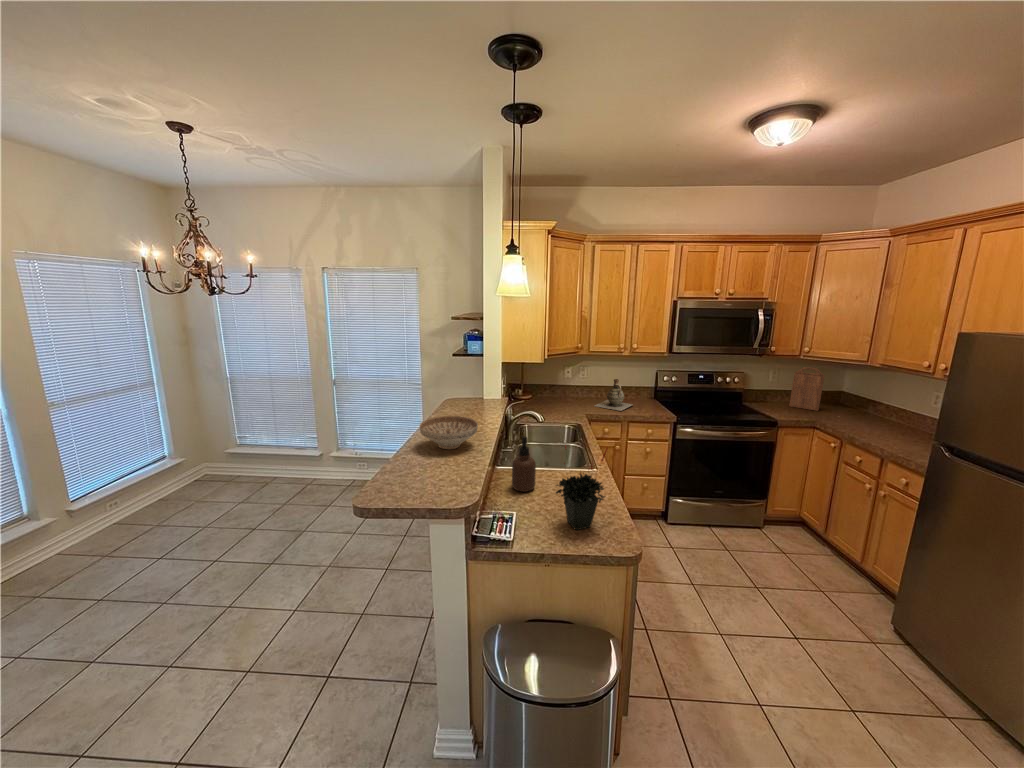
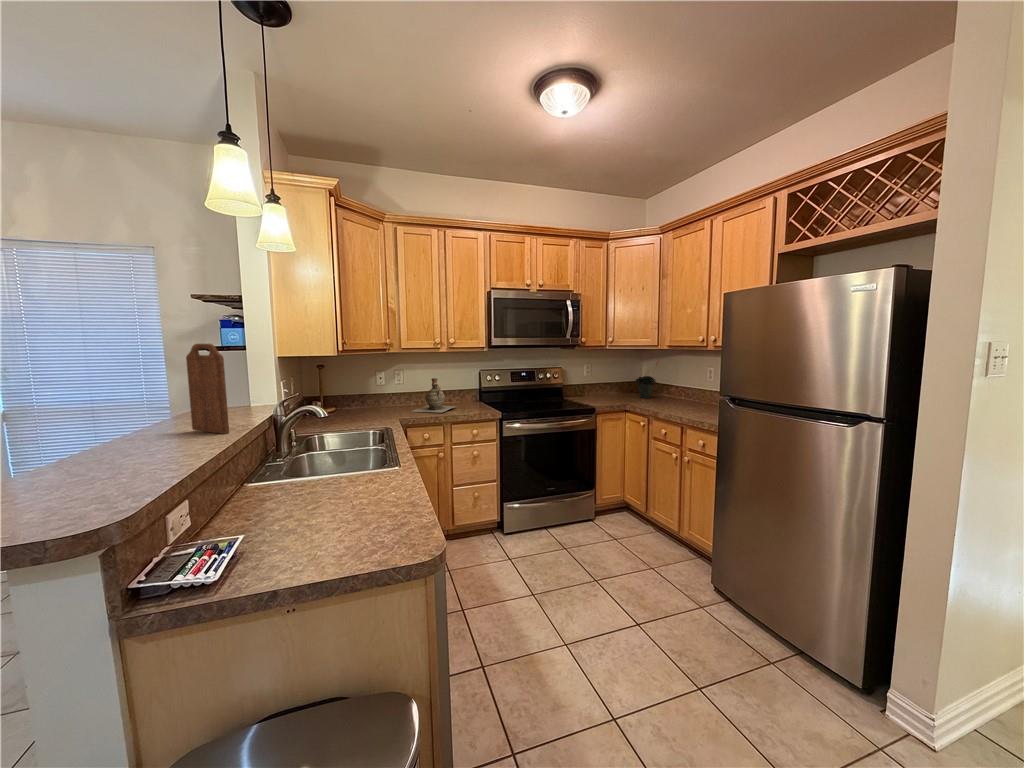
cutting board: present [789,367,825,411] -> present [186,344,229,434]
decorative bowl: present [420,416,478,449] -> none [59,412,194,463]
soap dispenser: present [512,436,536,492] -> none [251,423,296,511]
potted plant: present [556,447,608,530] -> present [635,362,658,398]

